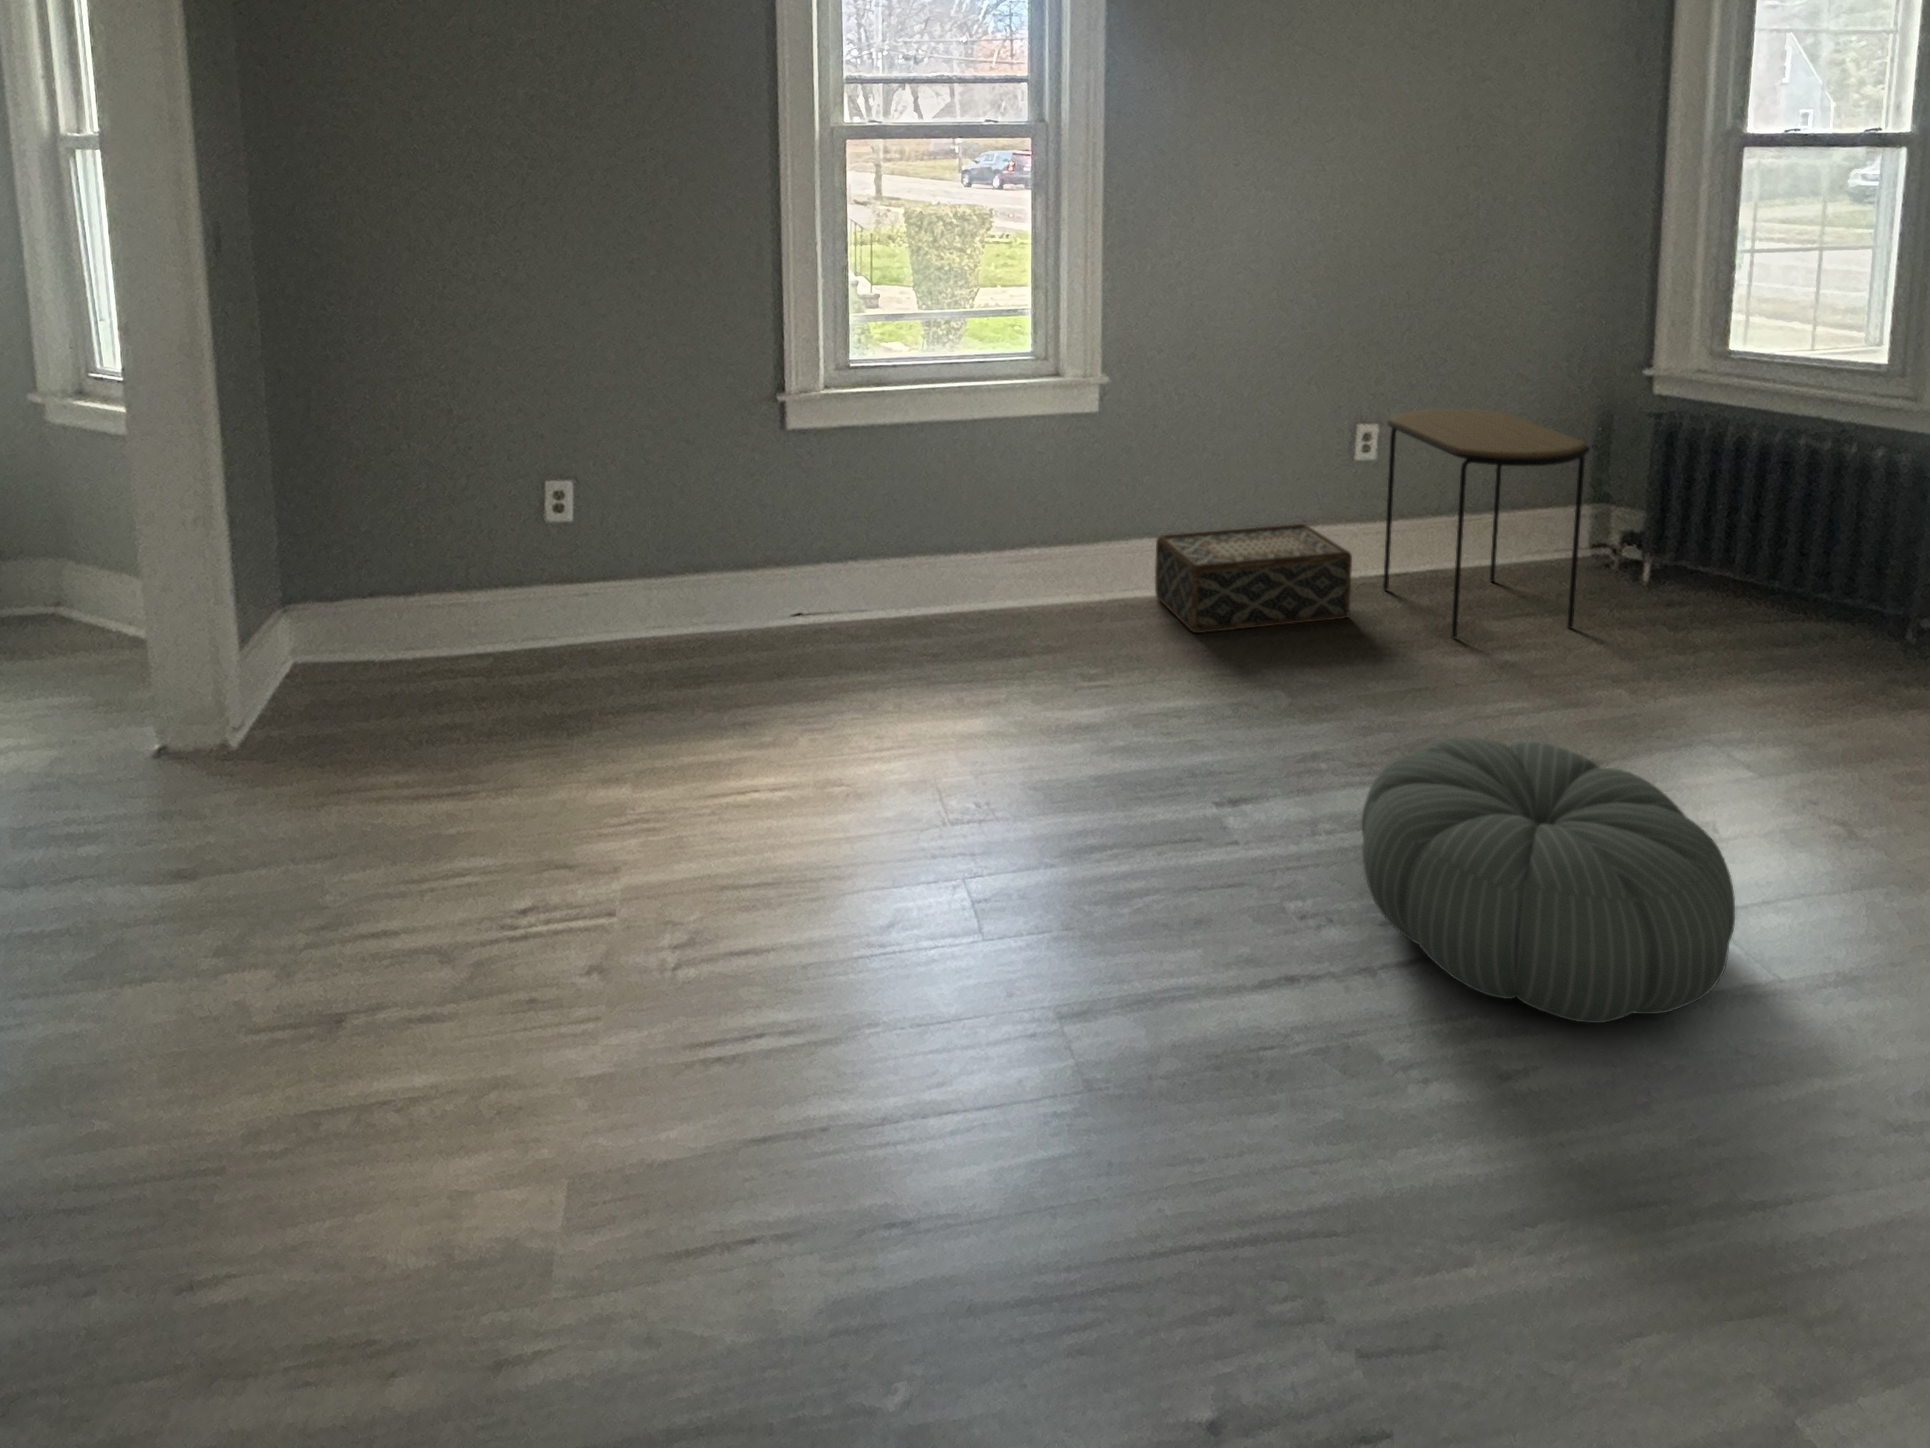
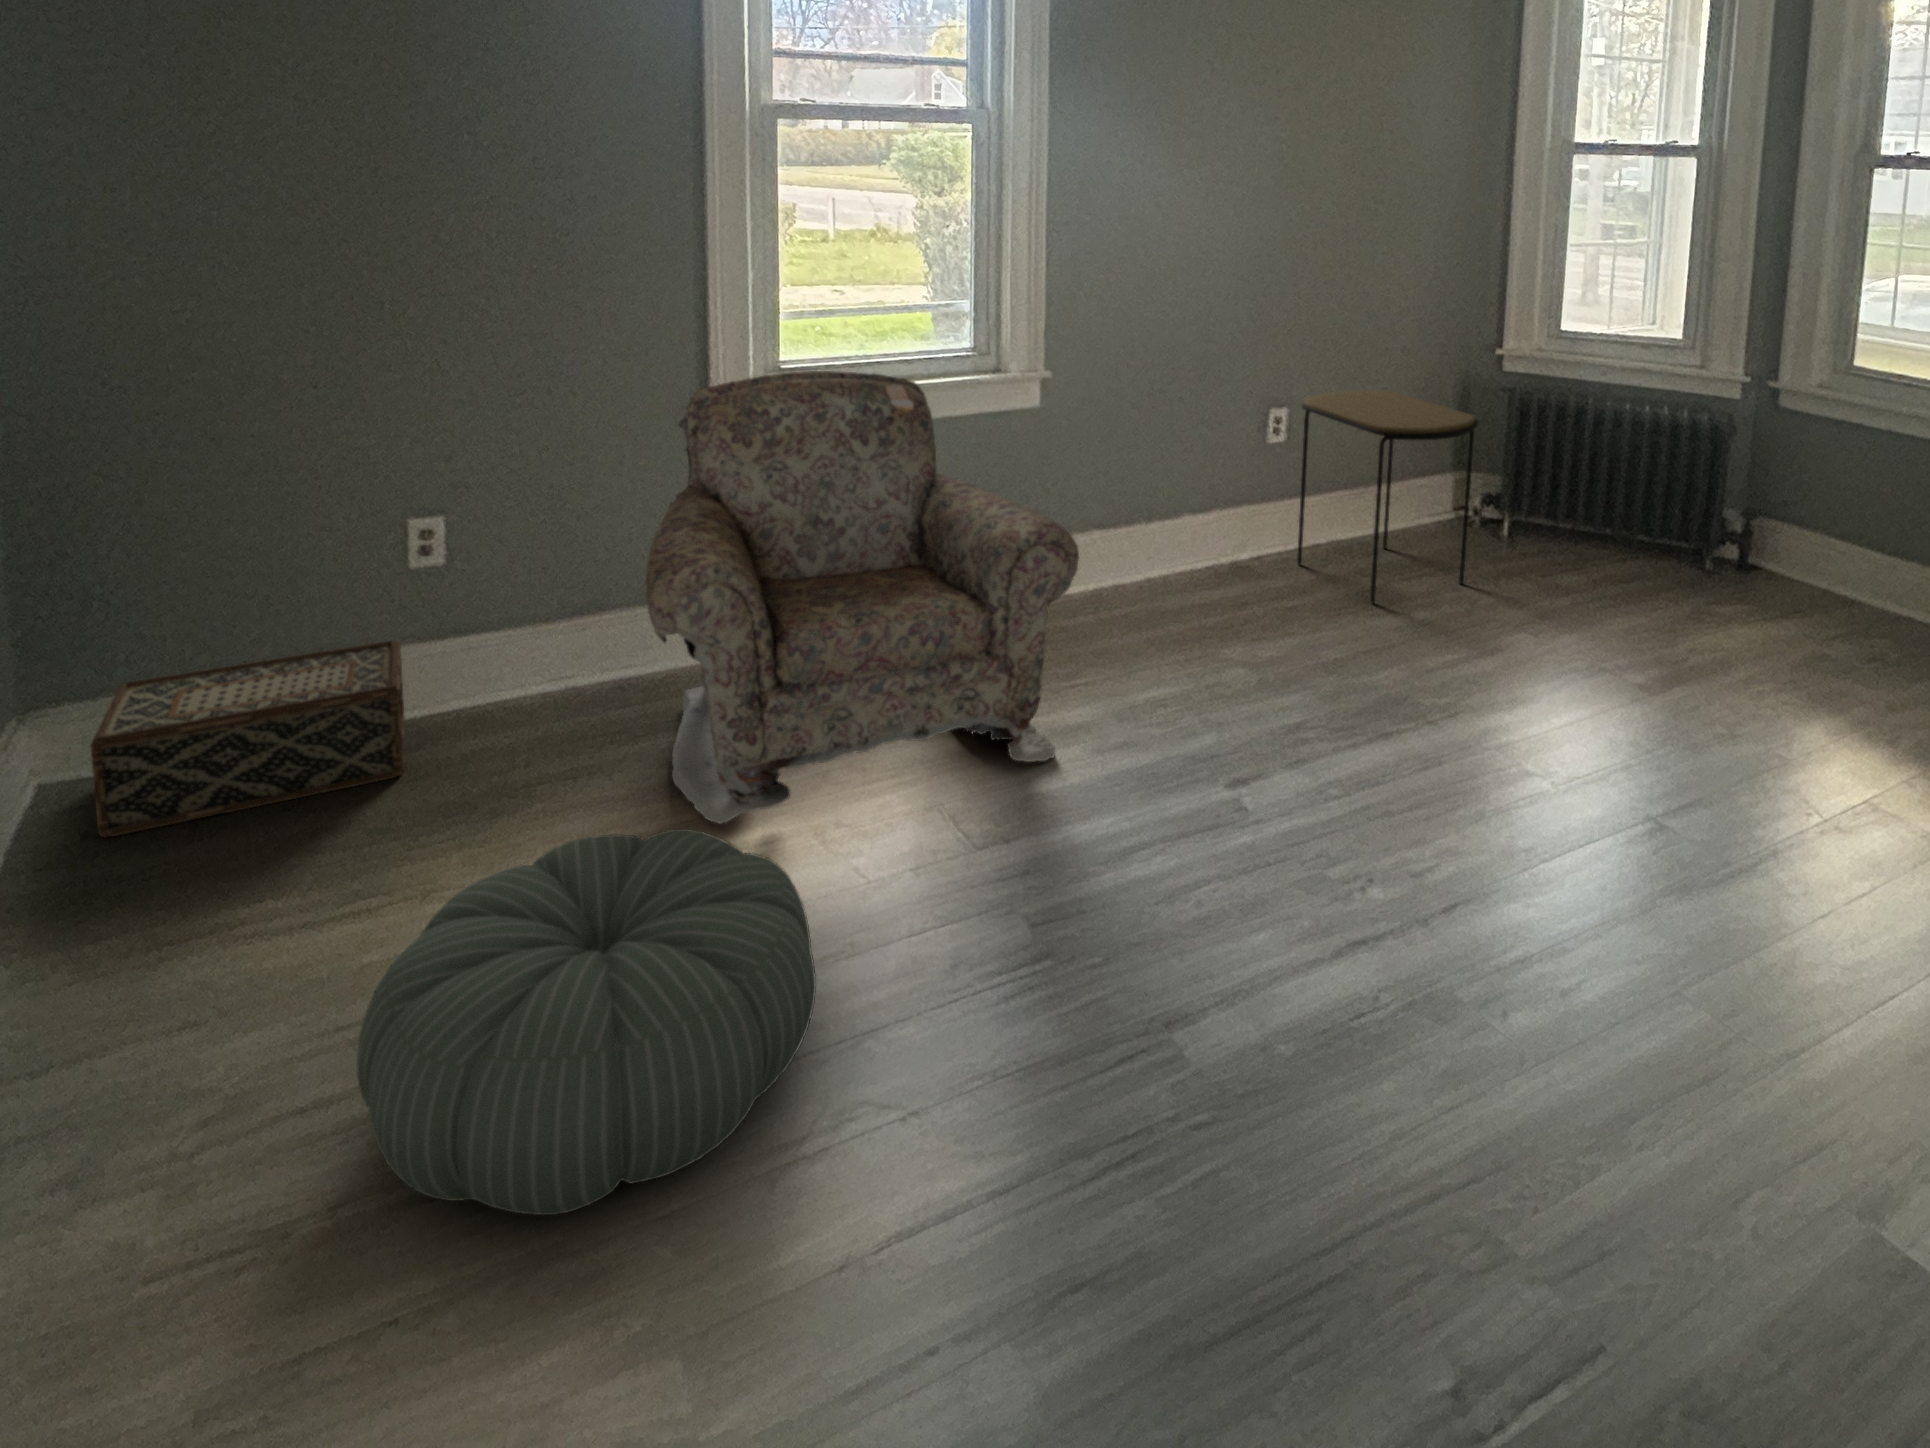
armchair: none [689,370,1084,767] -> present [645,371,1079,824]
woven basket: present [1155,524,1352,633] -> present [91,640,404,838]
pouf: present [1362,738,1735,1023] -> present [357,829,816,1215]

